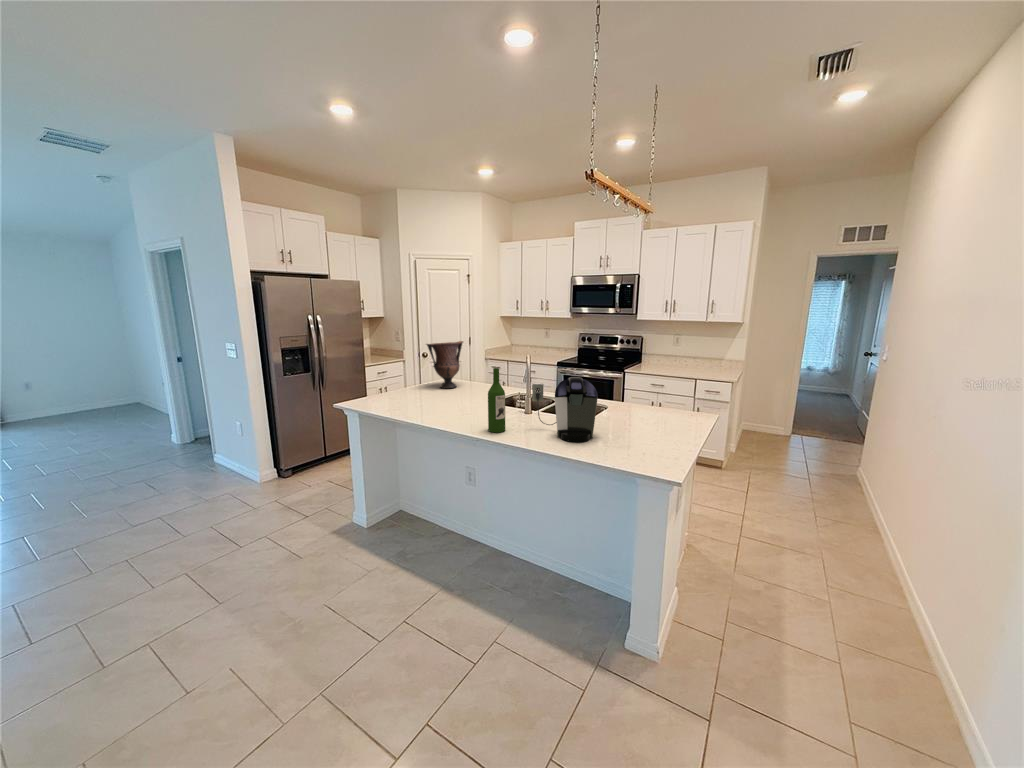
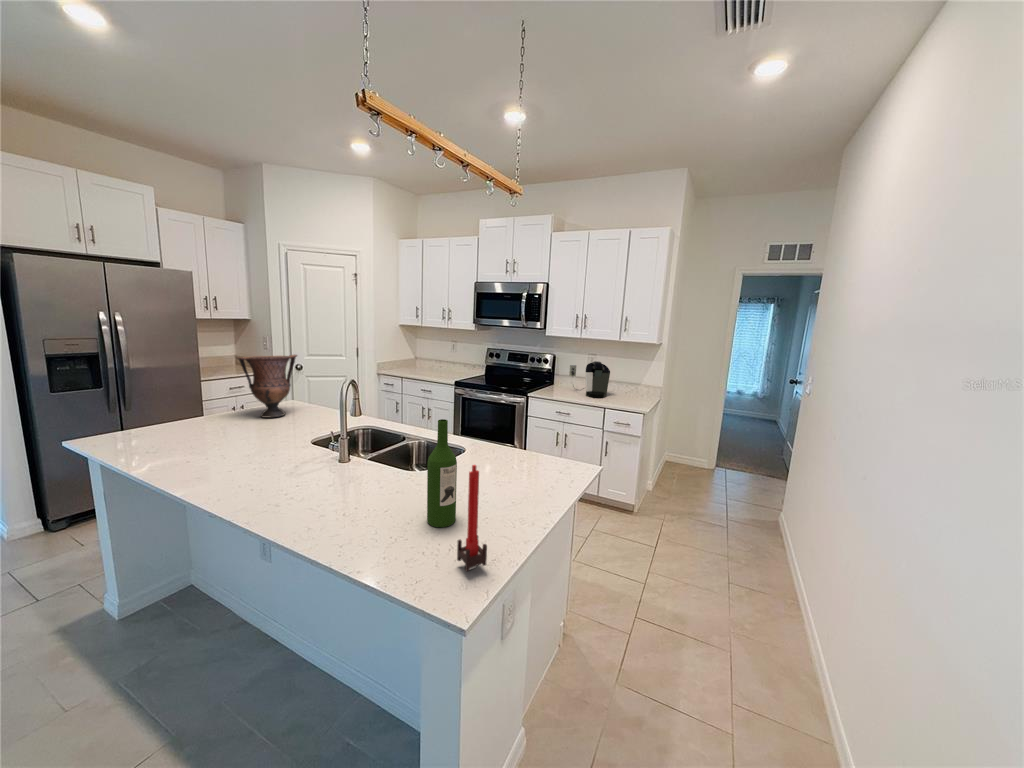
wine bottle: present [488,368,505,433] -> present [427,419,457,527]
coffee maker: present [532,377,598,442] -> present [569,361,610,398]
candle: none [656,394,677,460] -> present [457,465,487,571]

